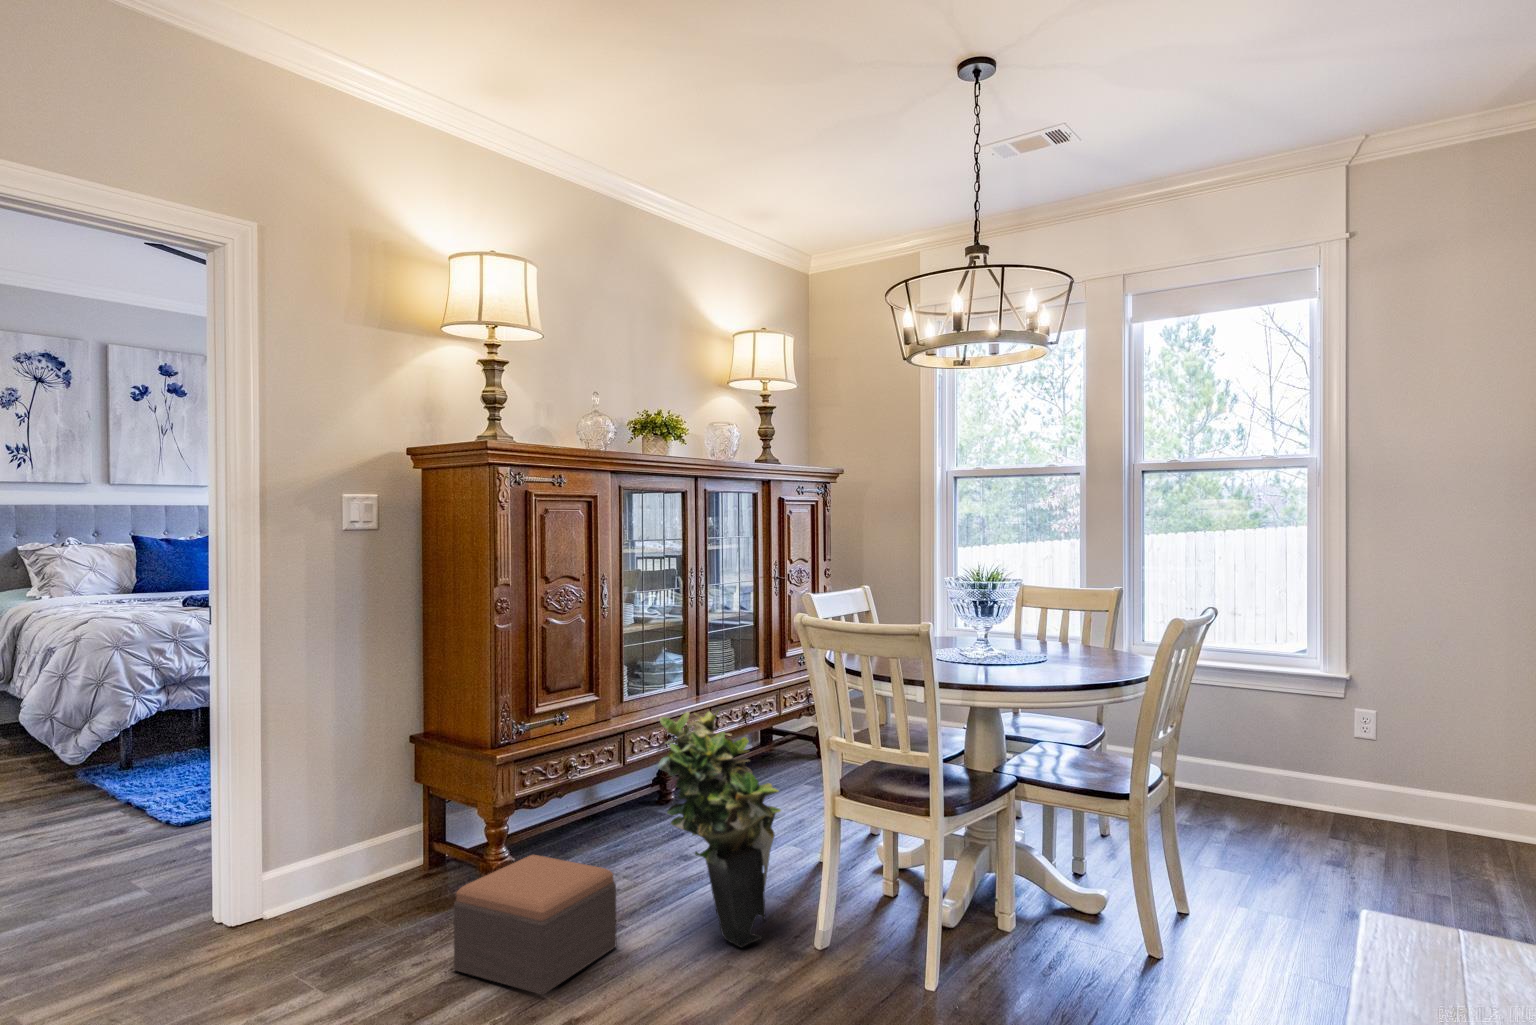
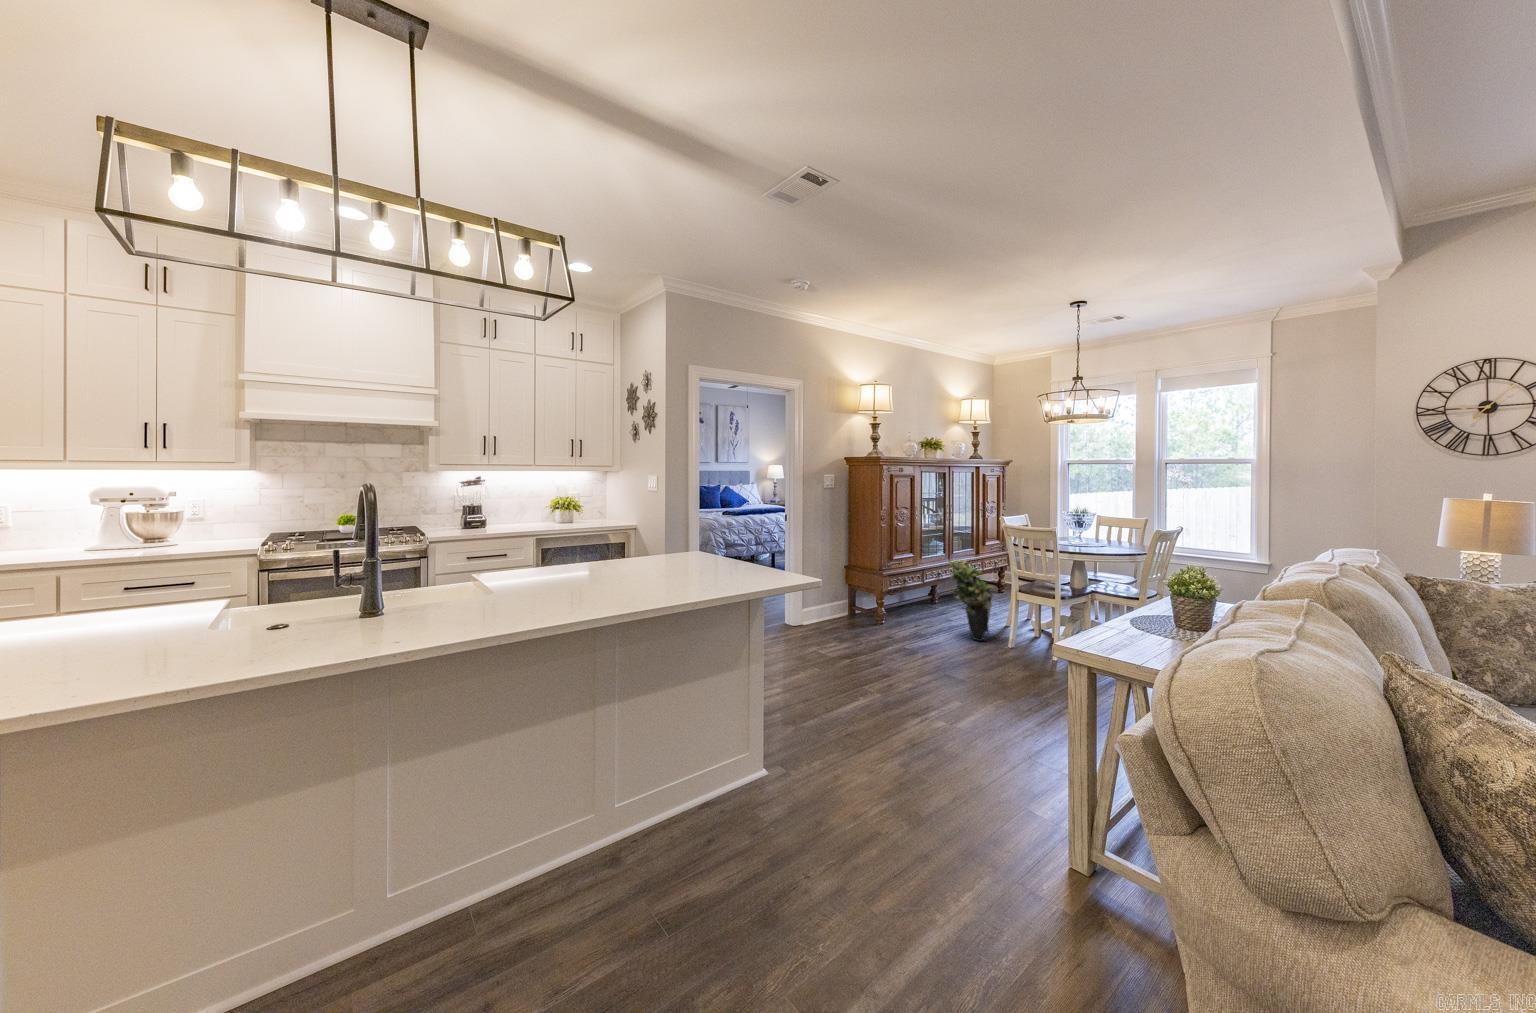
footstool: present [454,855,617,995] -> none [880,606,934,646]

